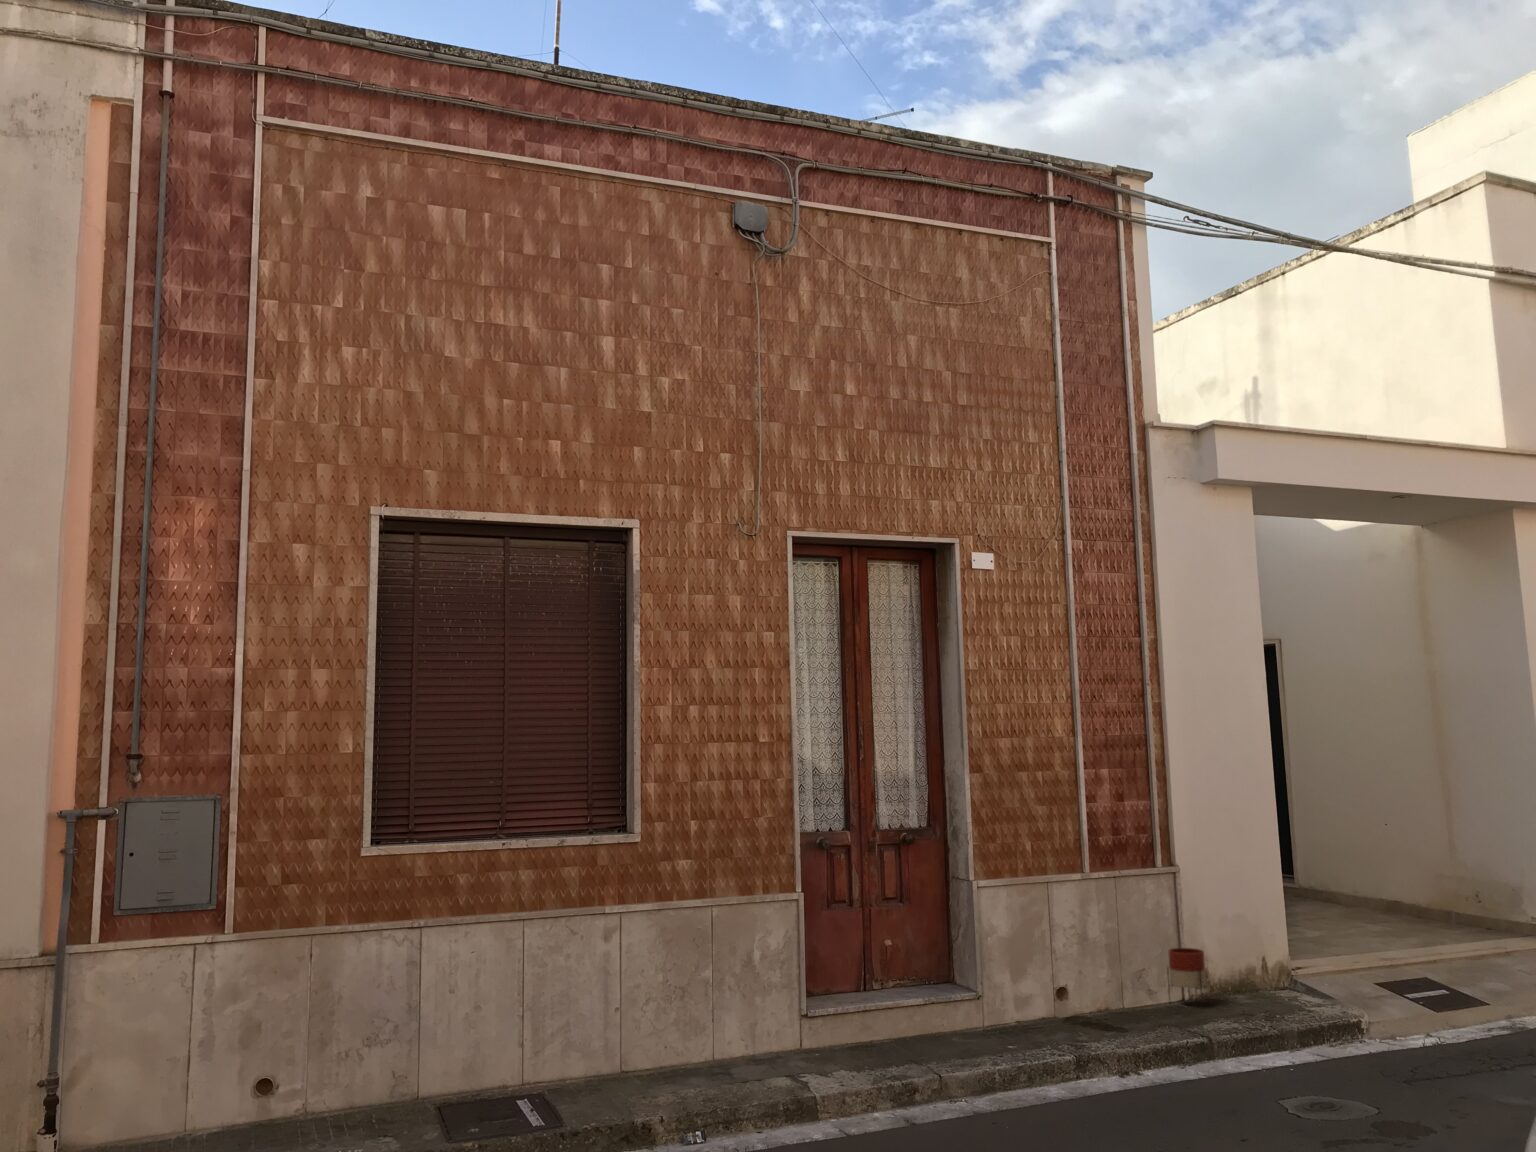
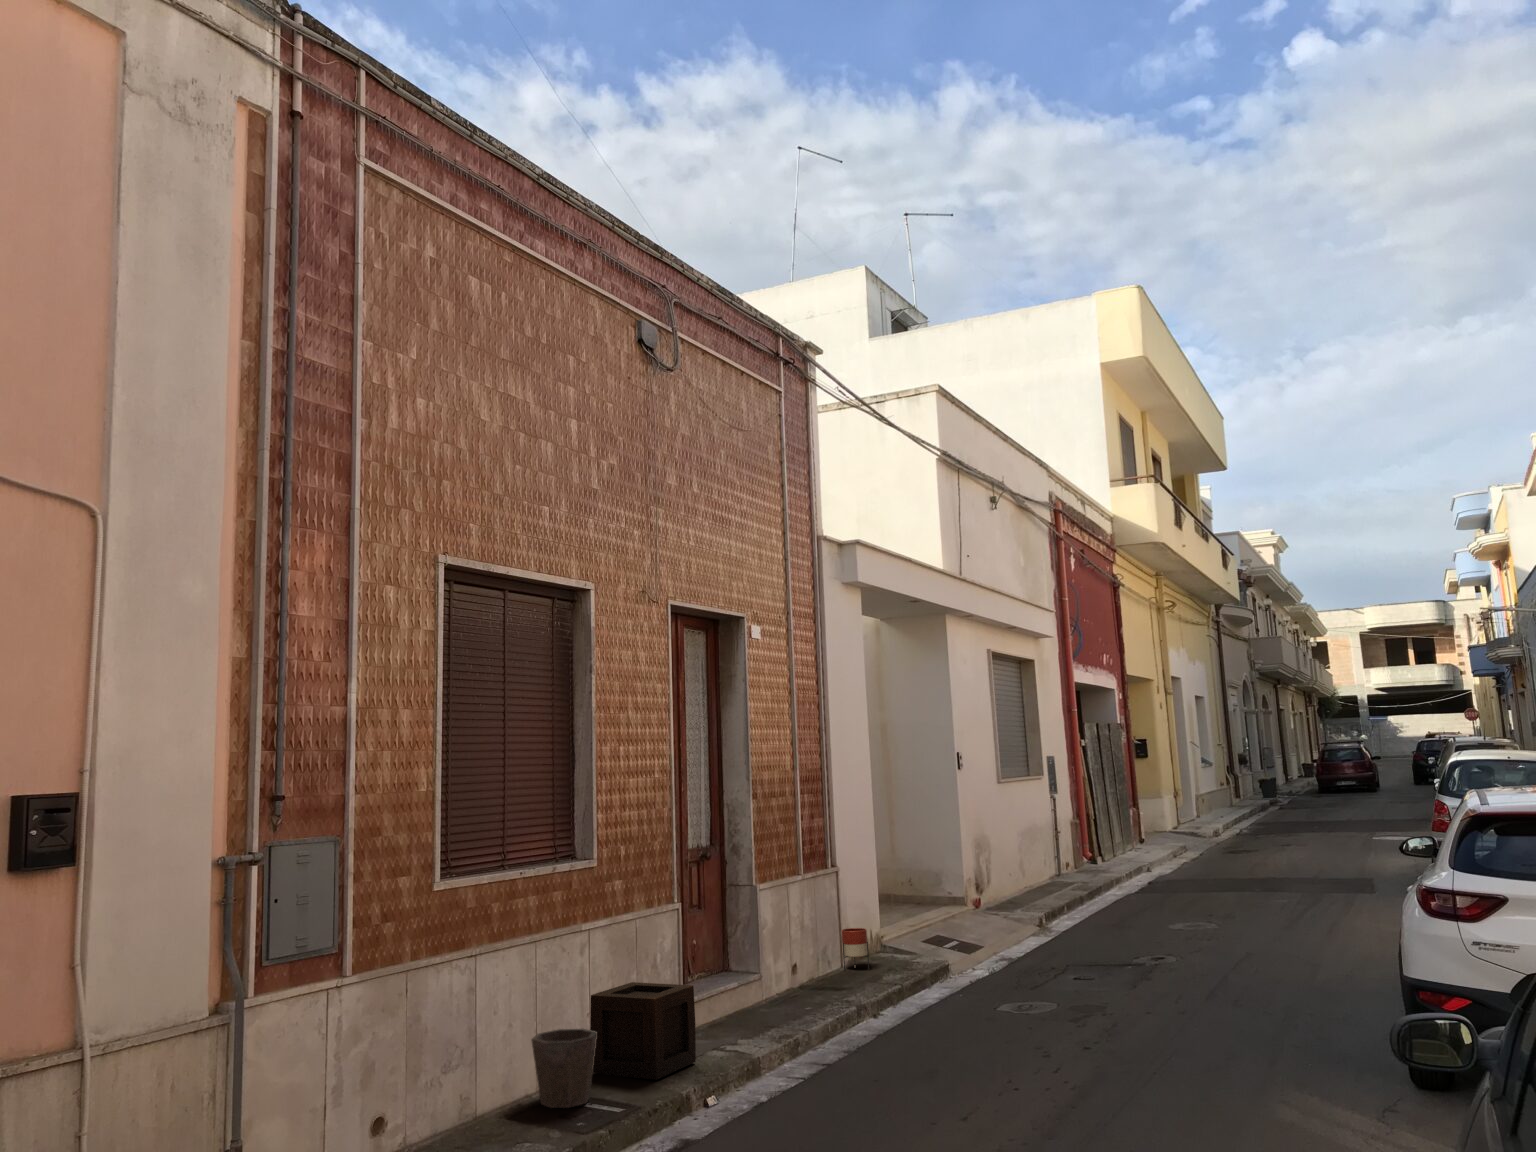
wooden crate: none [615,979,728,1098] -> present [590,982,696,1080]
waste bin: none [482,1020,555,1109] -> present [532,1029,597,1108]

